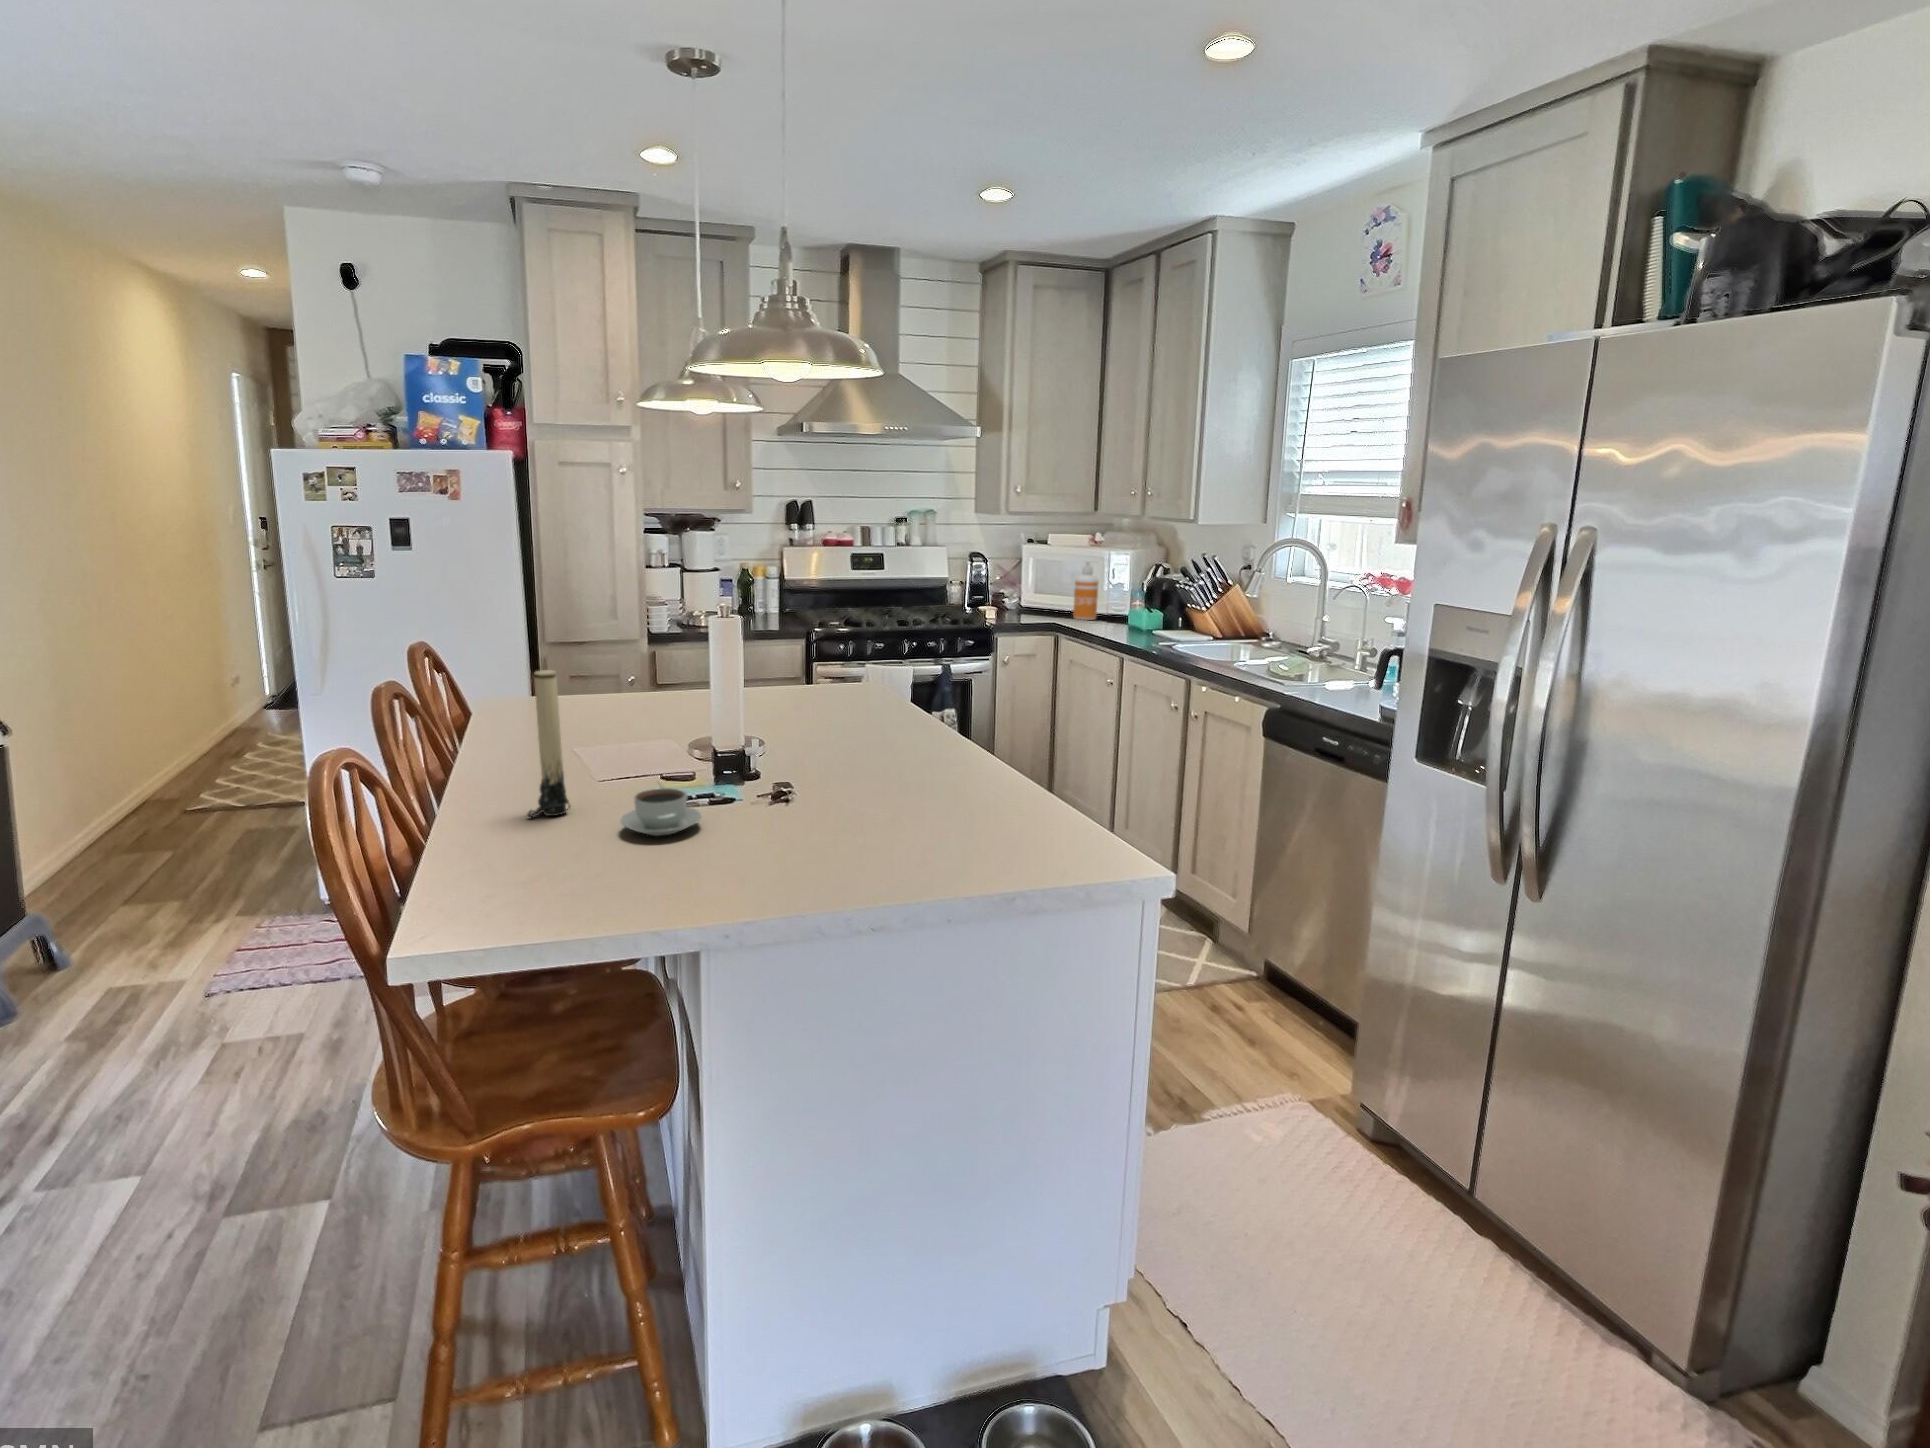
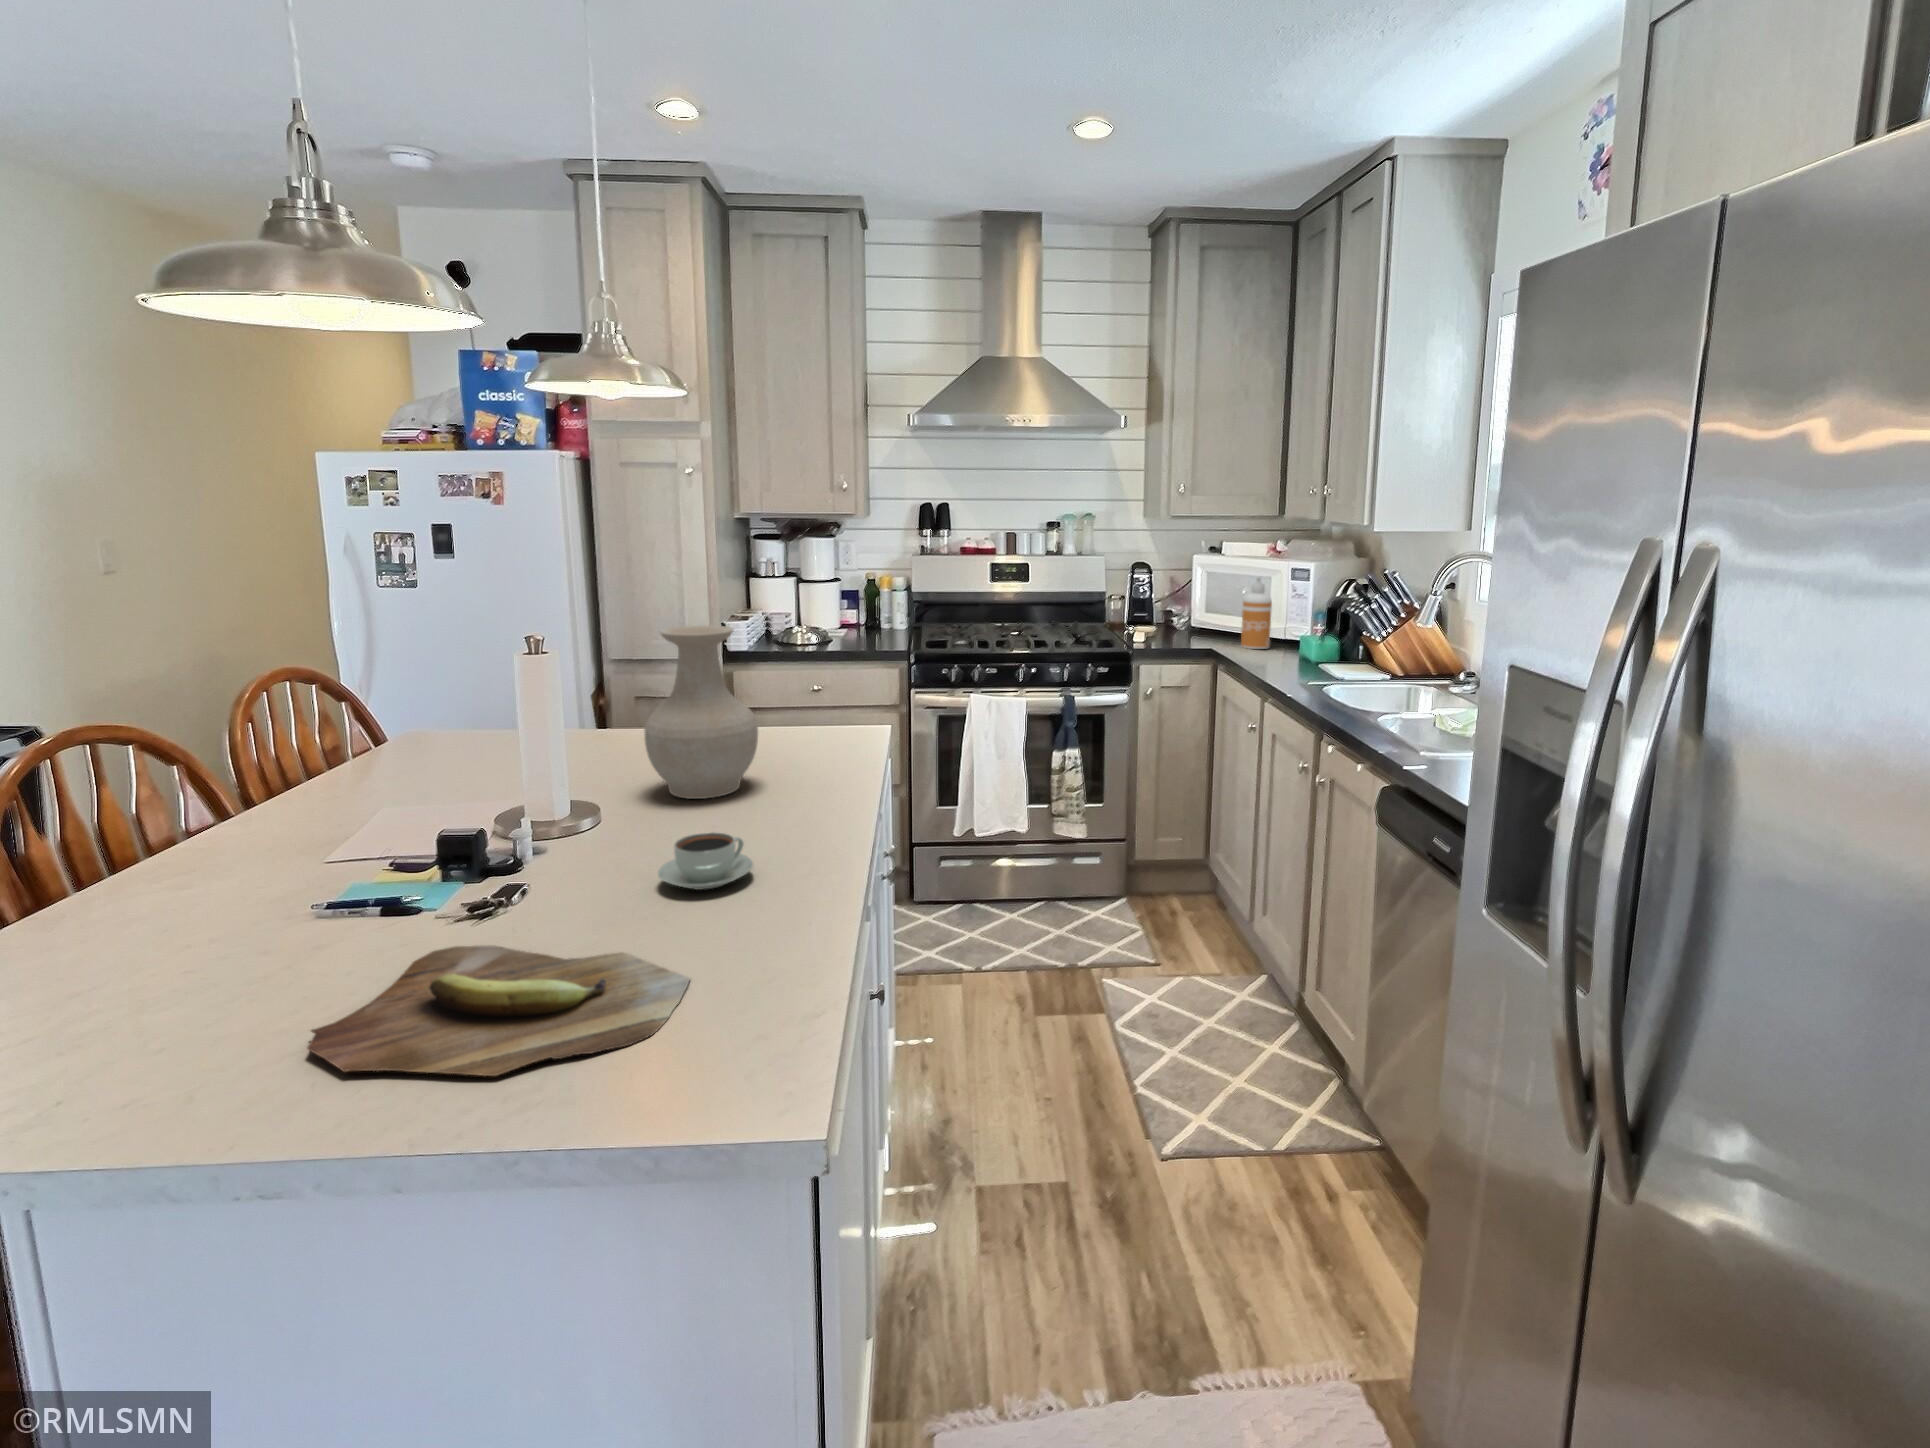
vase: none [776,594,859,726] -> present [644,625,758,799]
candle: present [527,670,569,819] -> none [91,737,162,937]
coffee cup: present [621,788,701,836] -> present [658,832,754,890]
cutting board: none [805,800,1016,857] -> present [308,946,690,1076]

